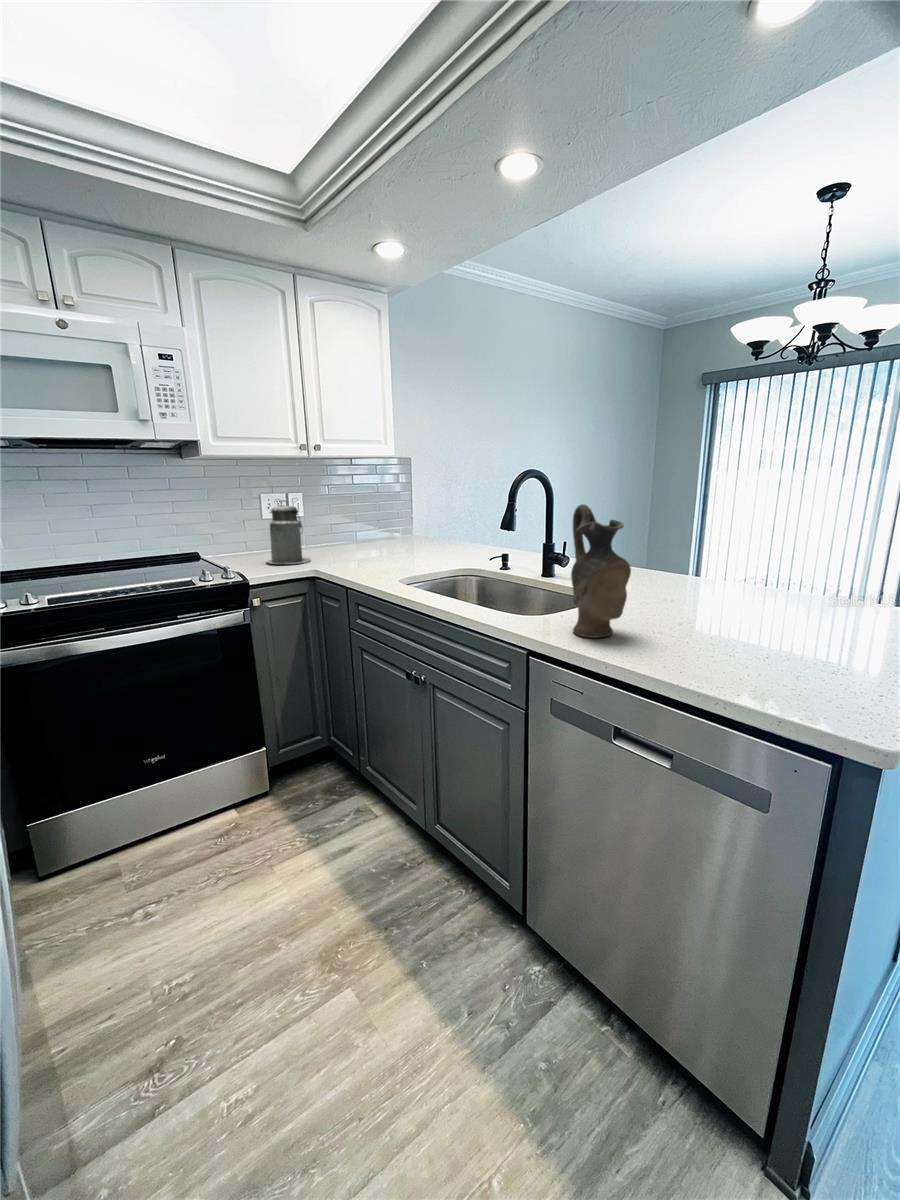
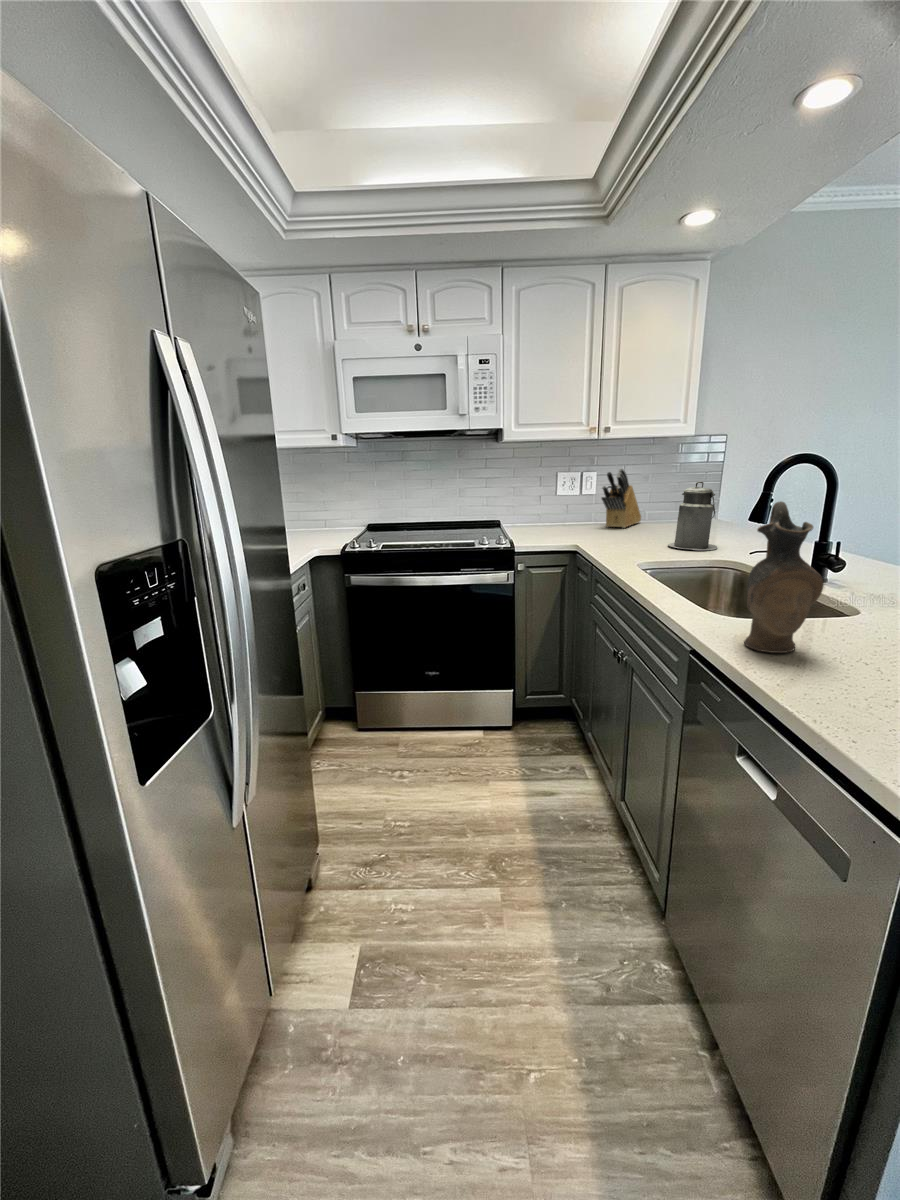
knife block: none [321,487,355,549] -> present [602,469,641,528]
canister: present [267,500,310,564] -> present [668,482,717,550]

